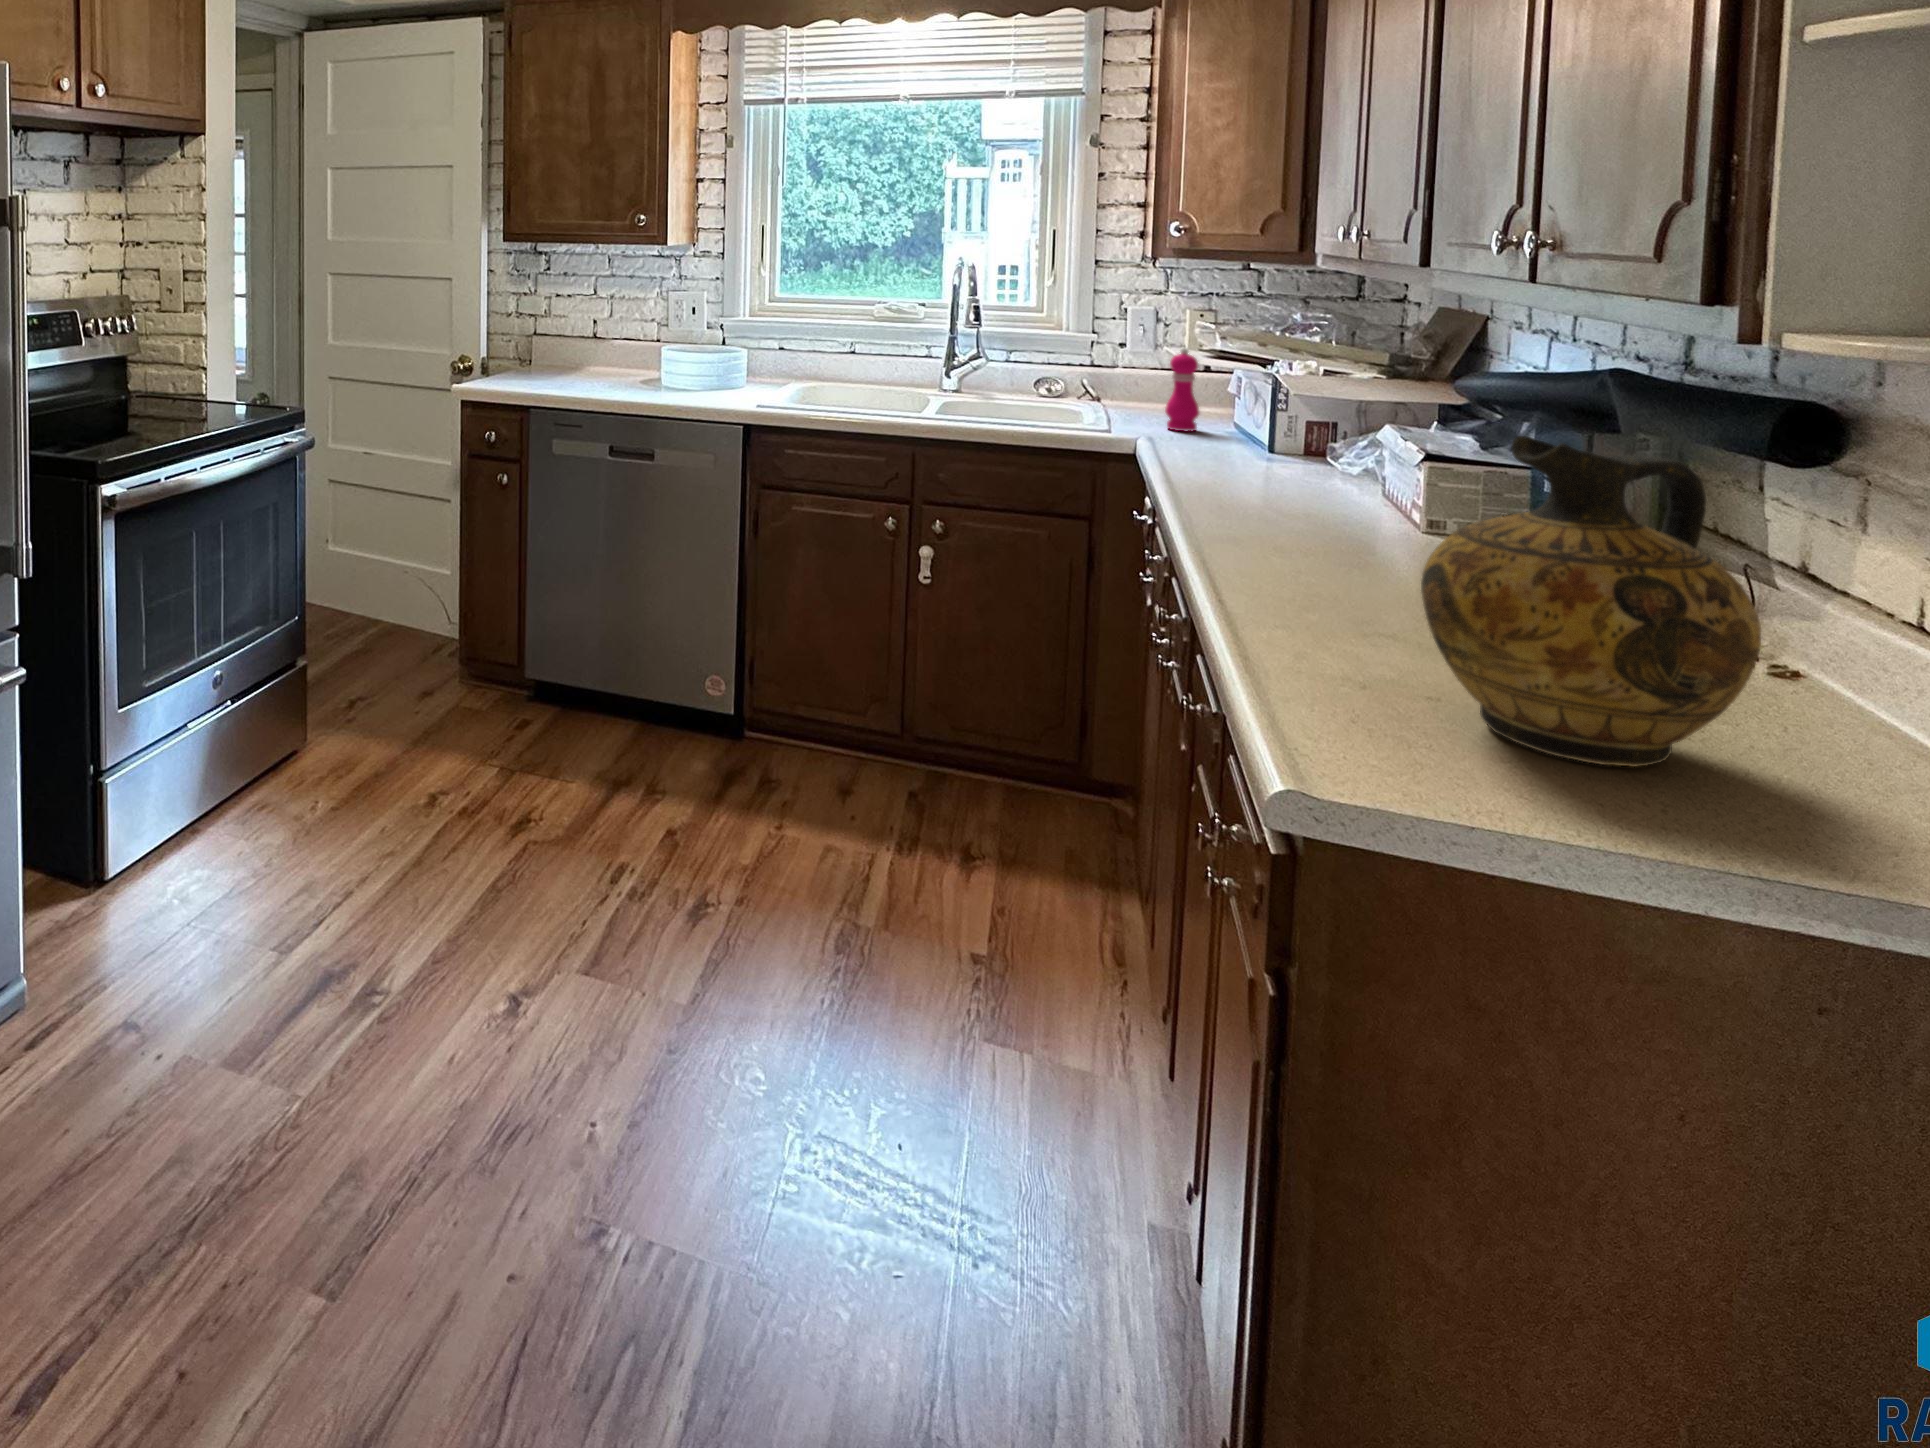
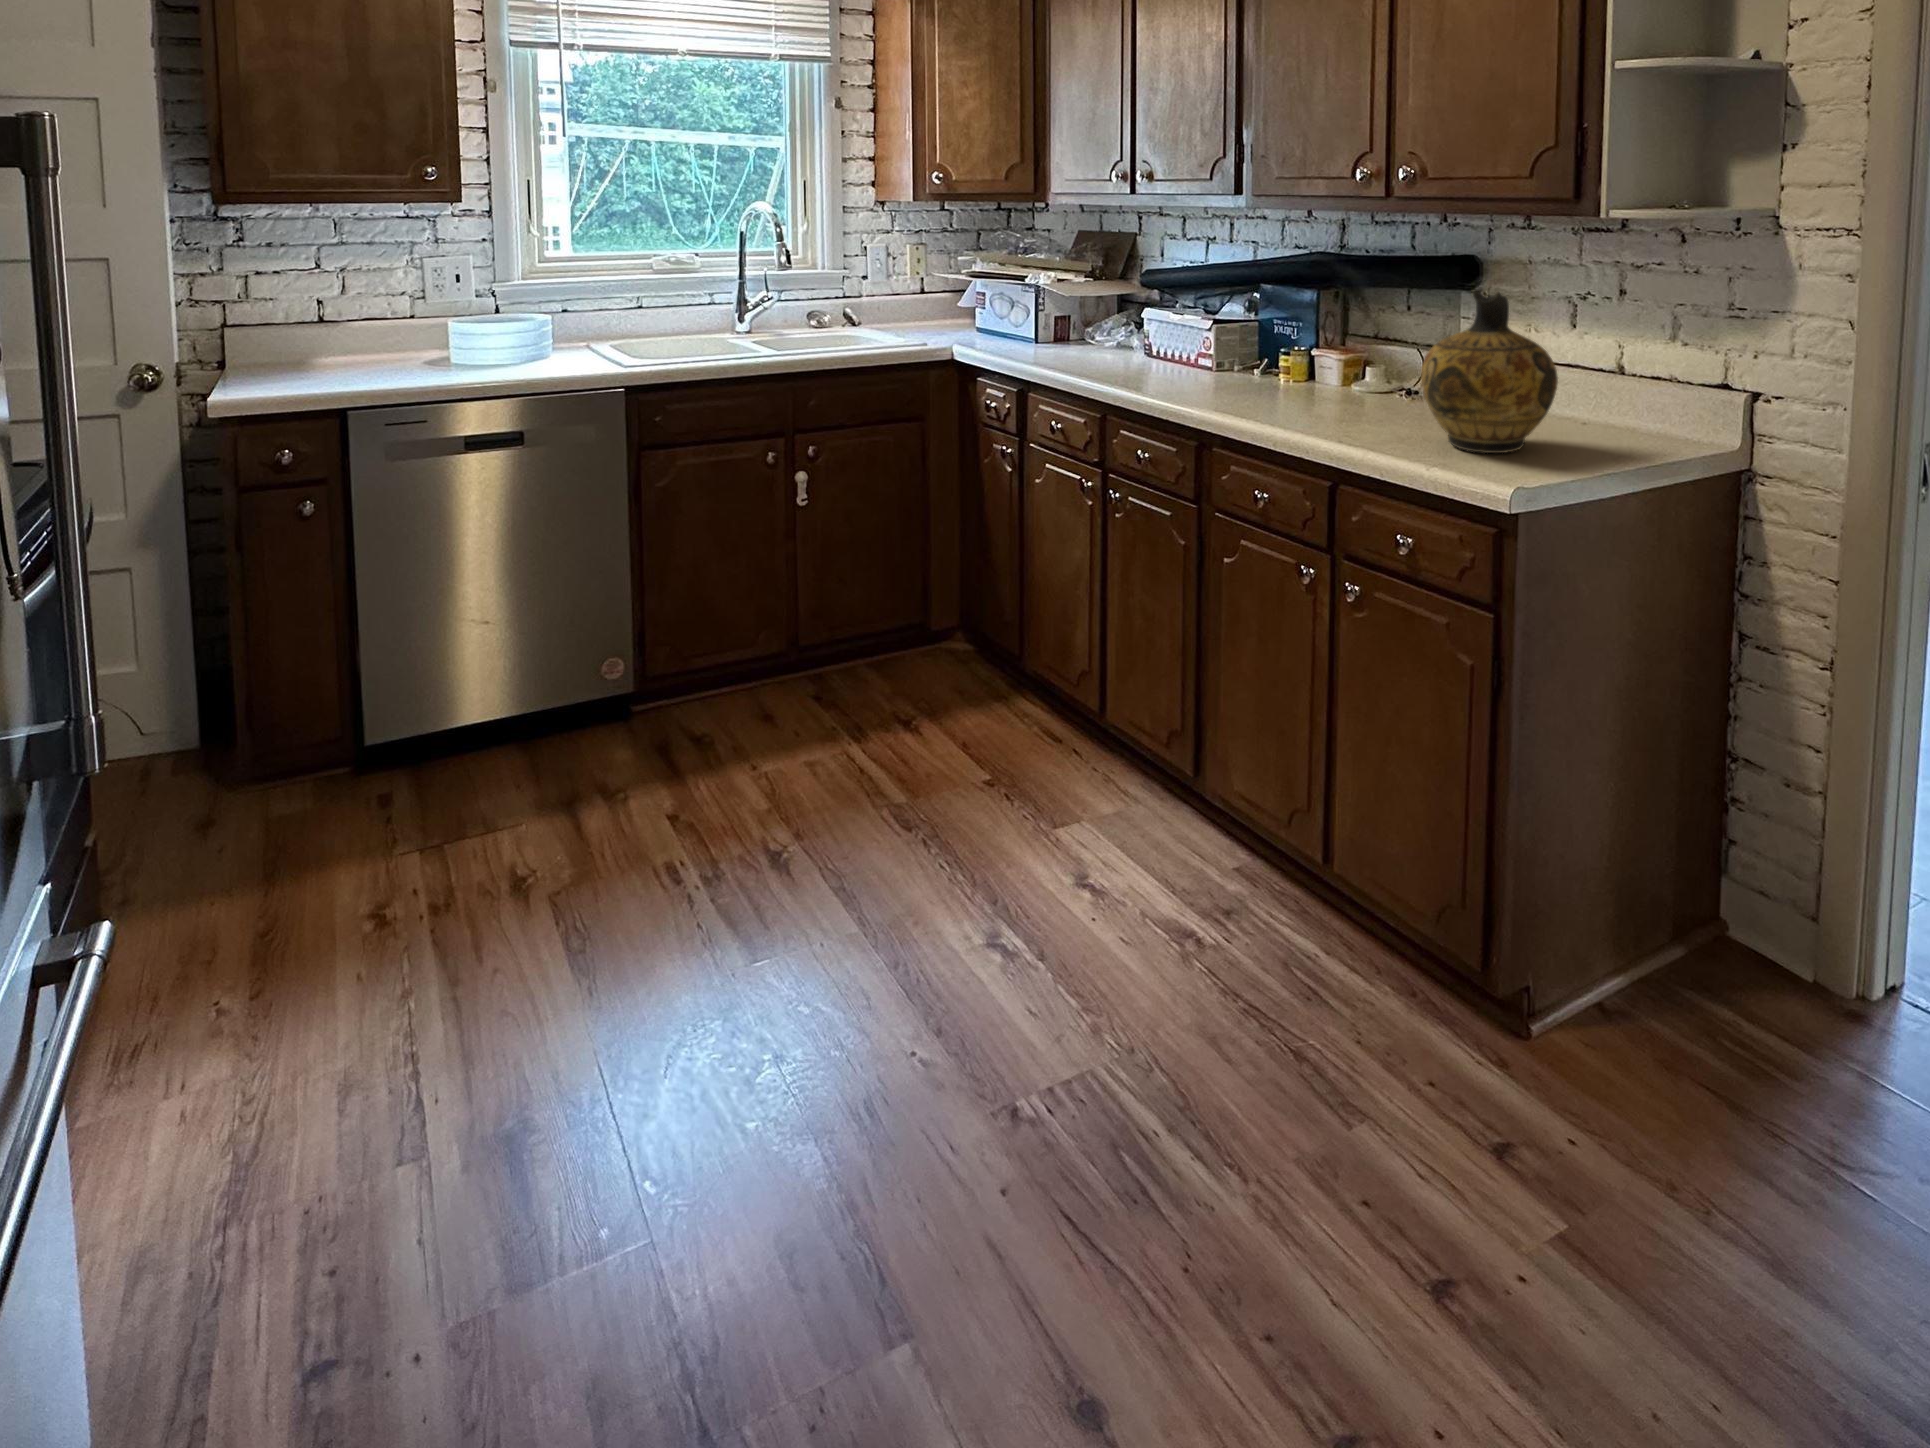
pepper mill: present [1165,348,1199,431] -> none [951,273,974,339]

